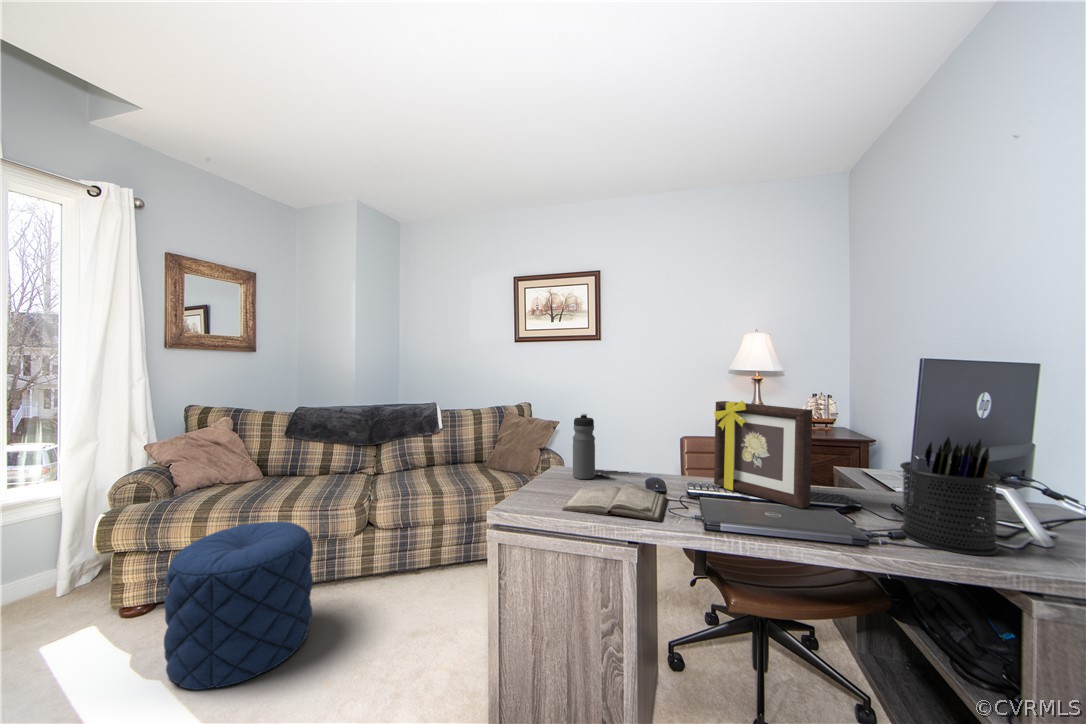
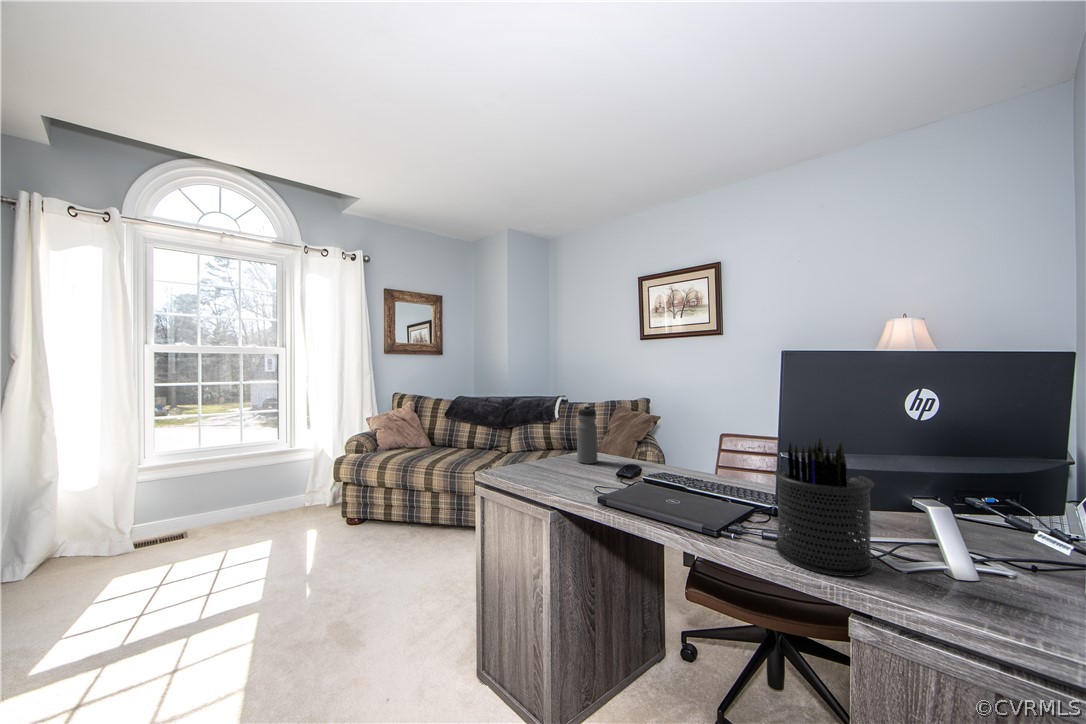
picture frame: present [714,401,812,508] -> none [680,396,743,509]
diary: present [562,484,667,522] -> none [518,467,619,498]
pouf: present [164,522,313,690] -> none [345,473,431,573]

